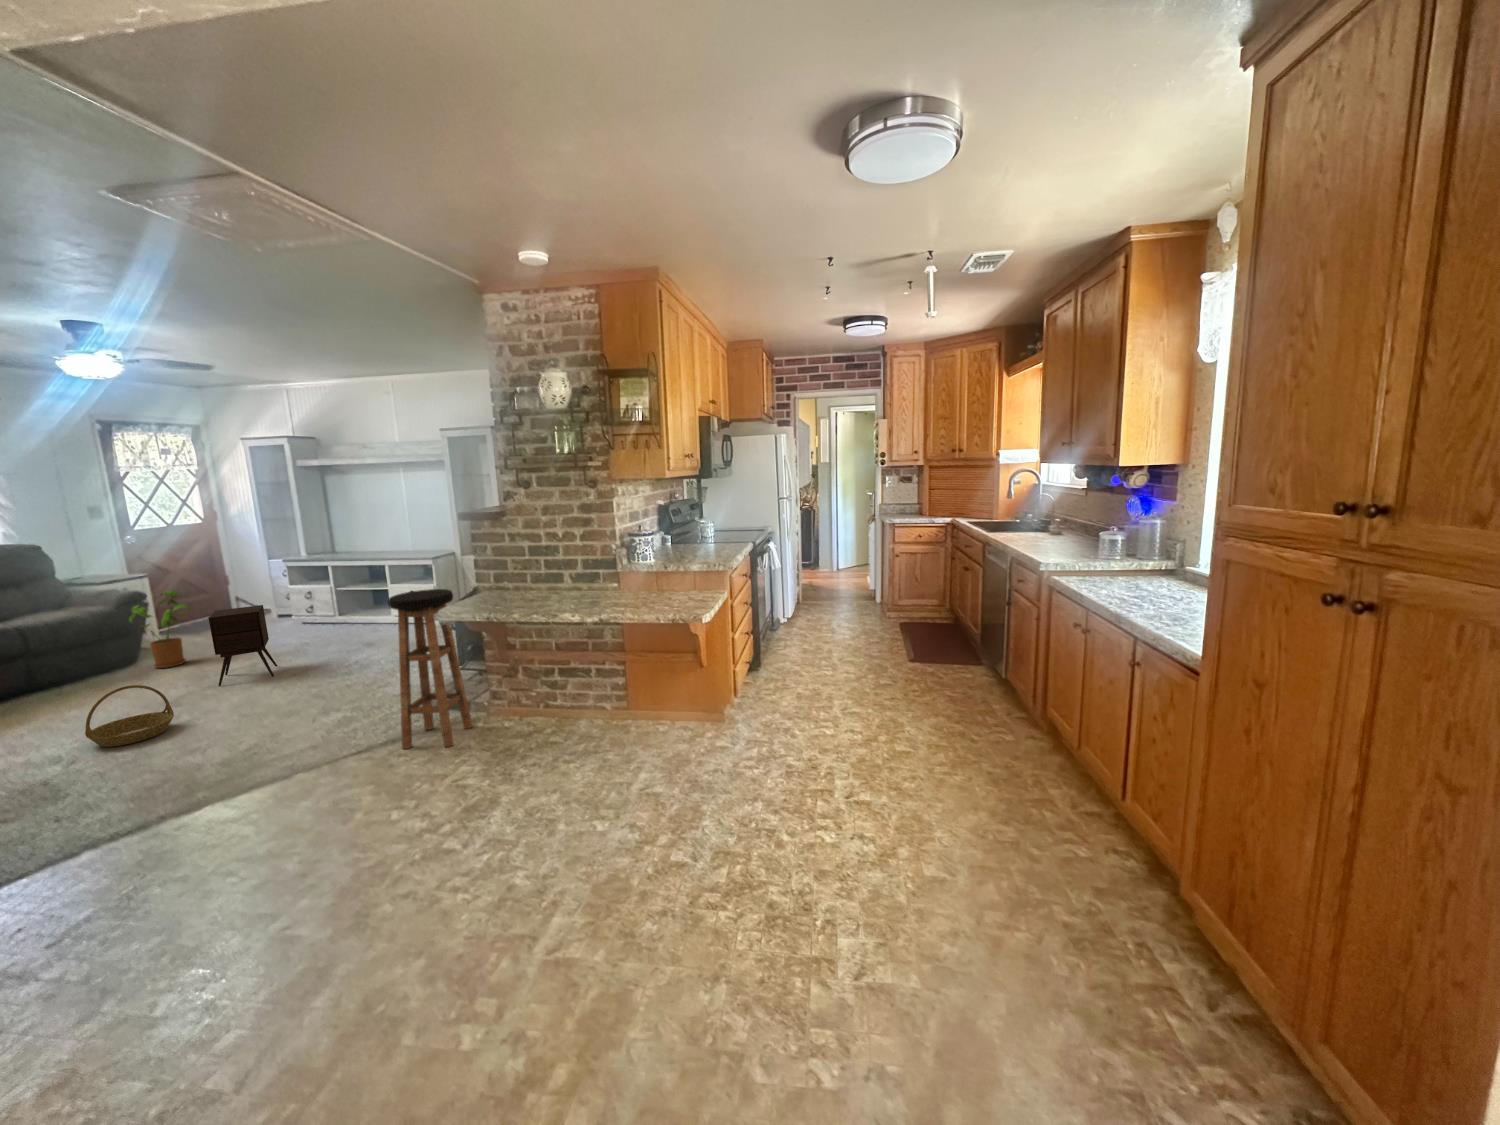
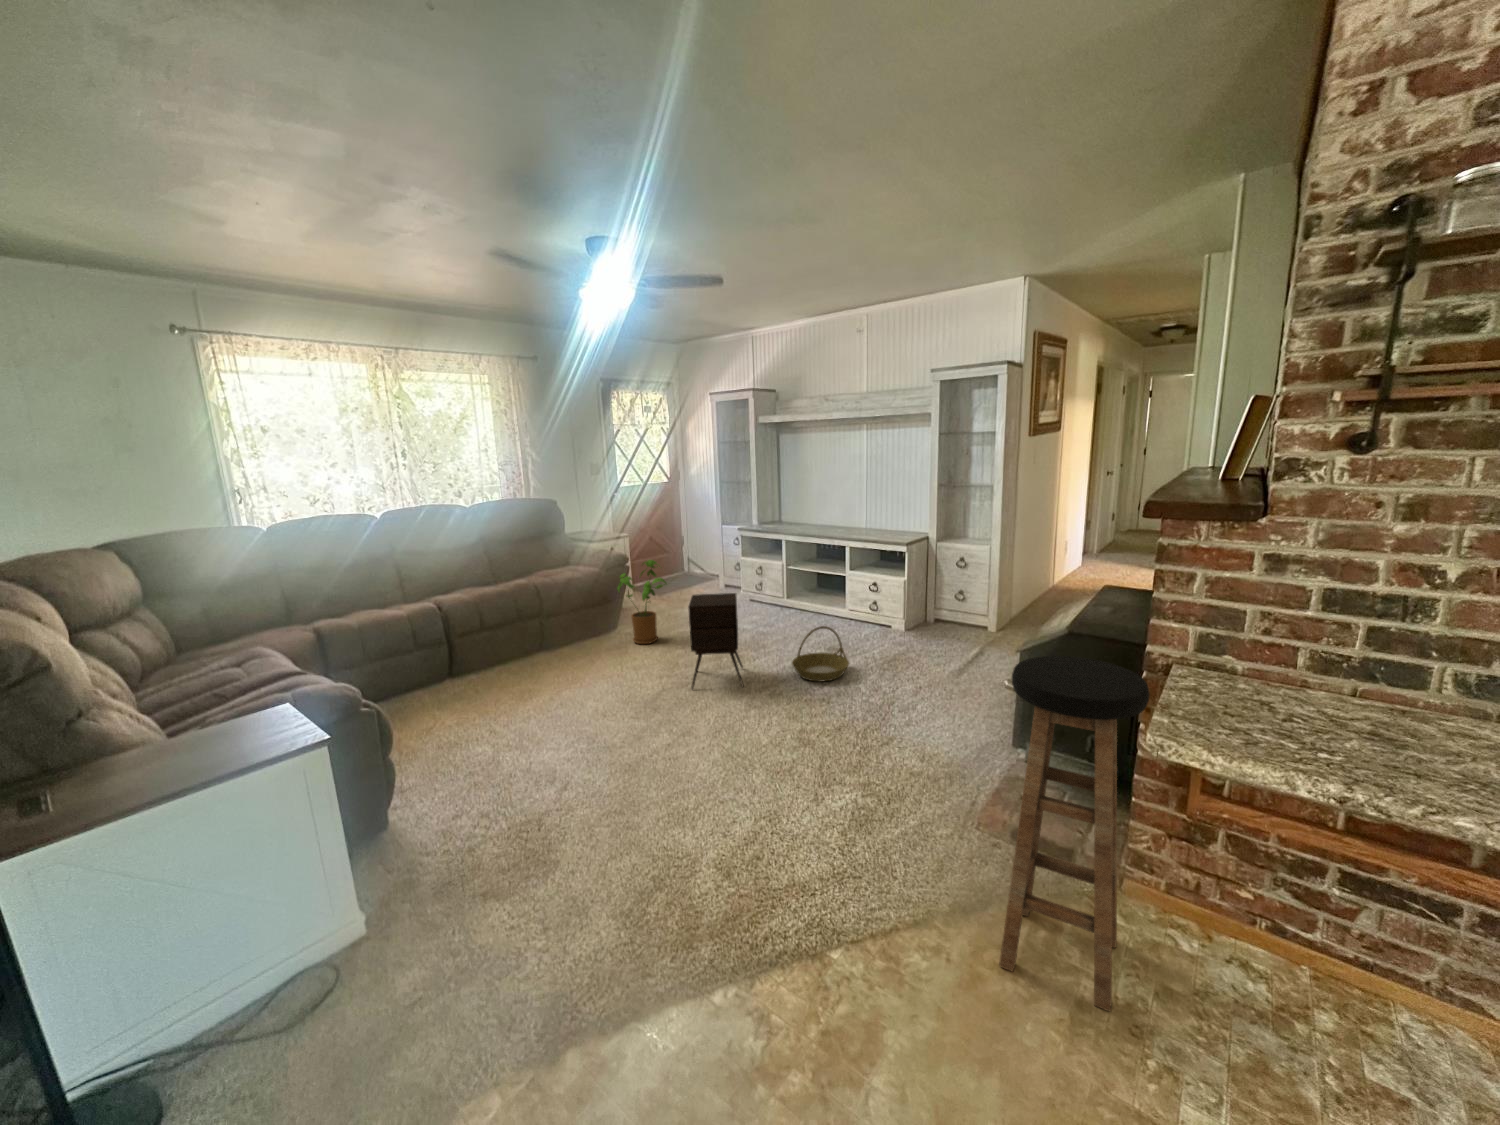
basket: present [85,685,174,747] -> present [792,626,849,681]

